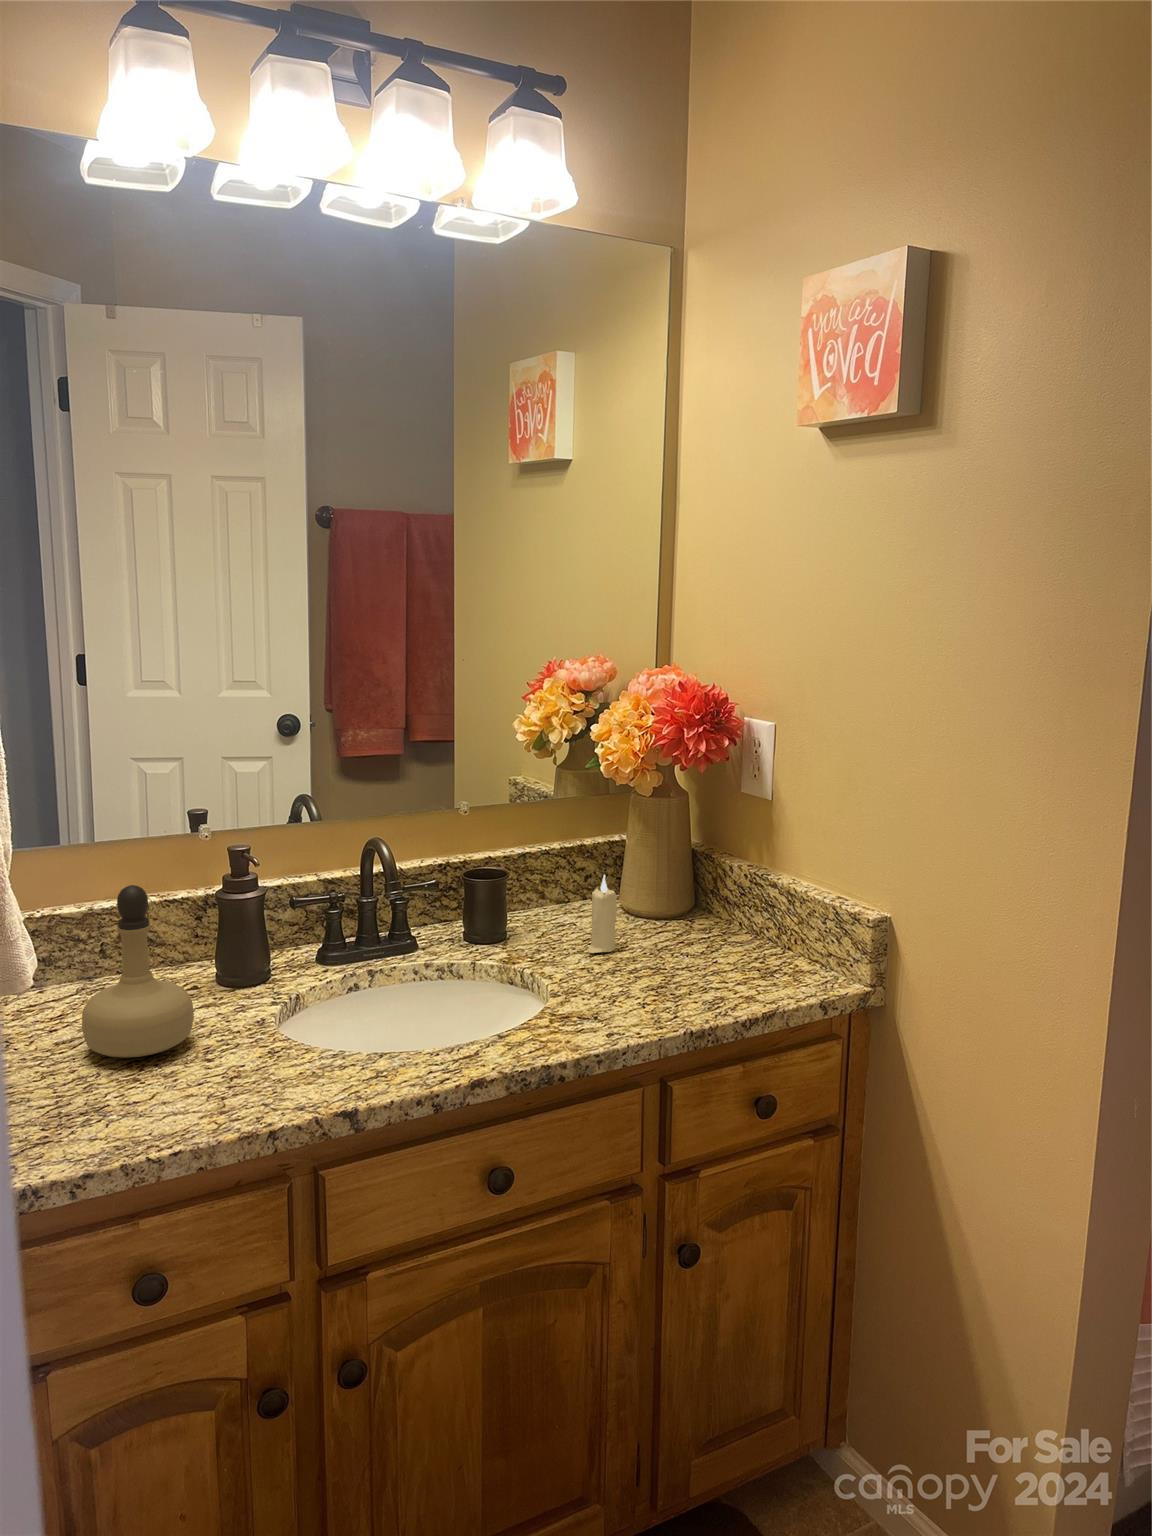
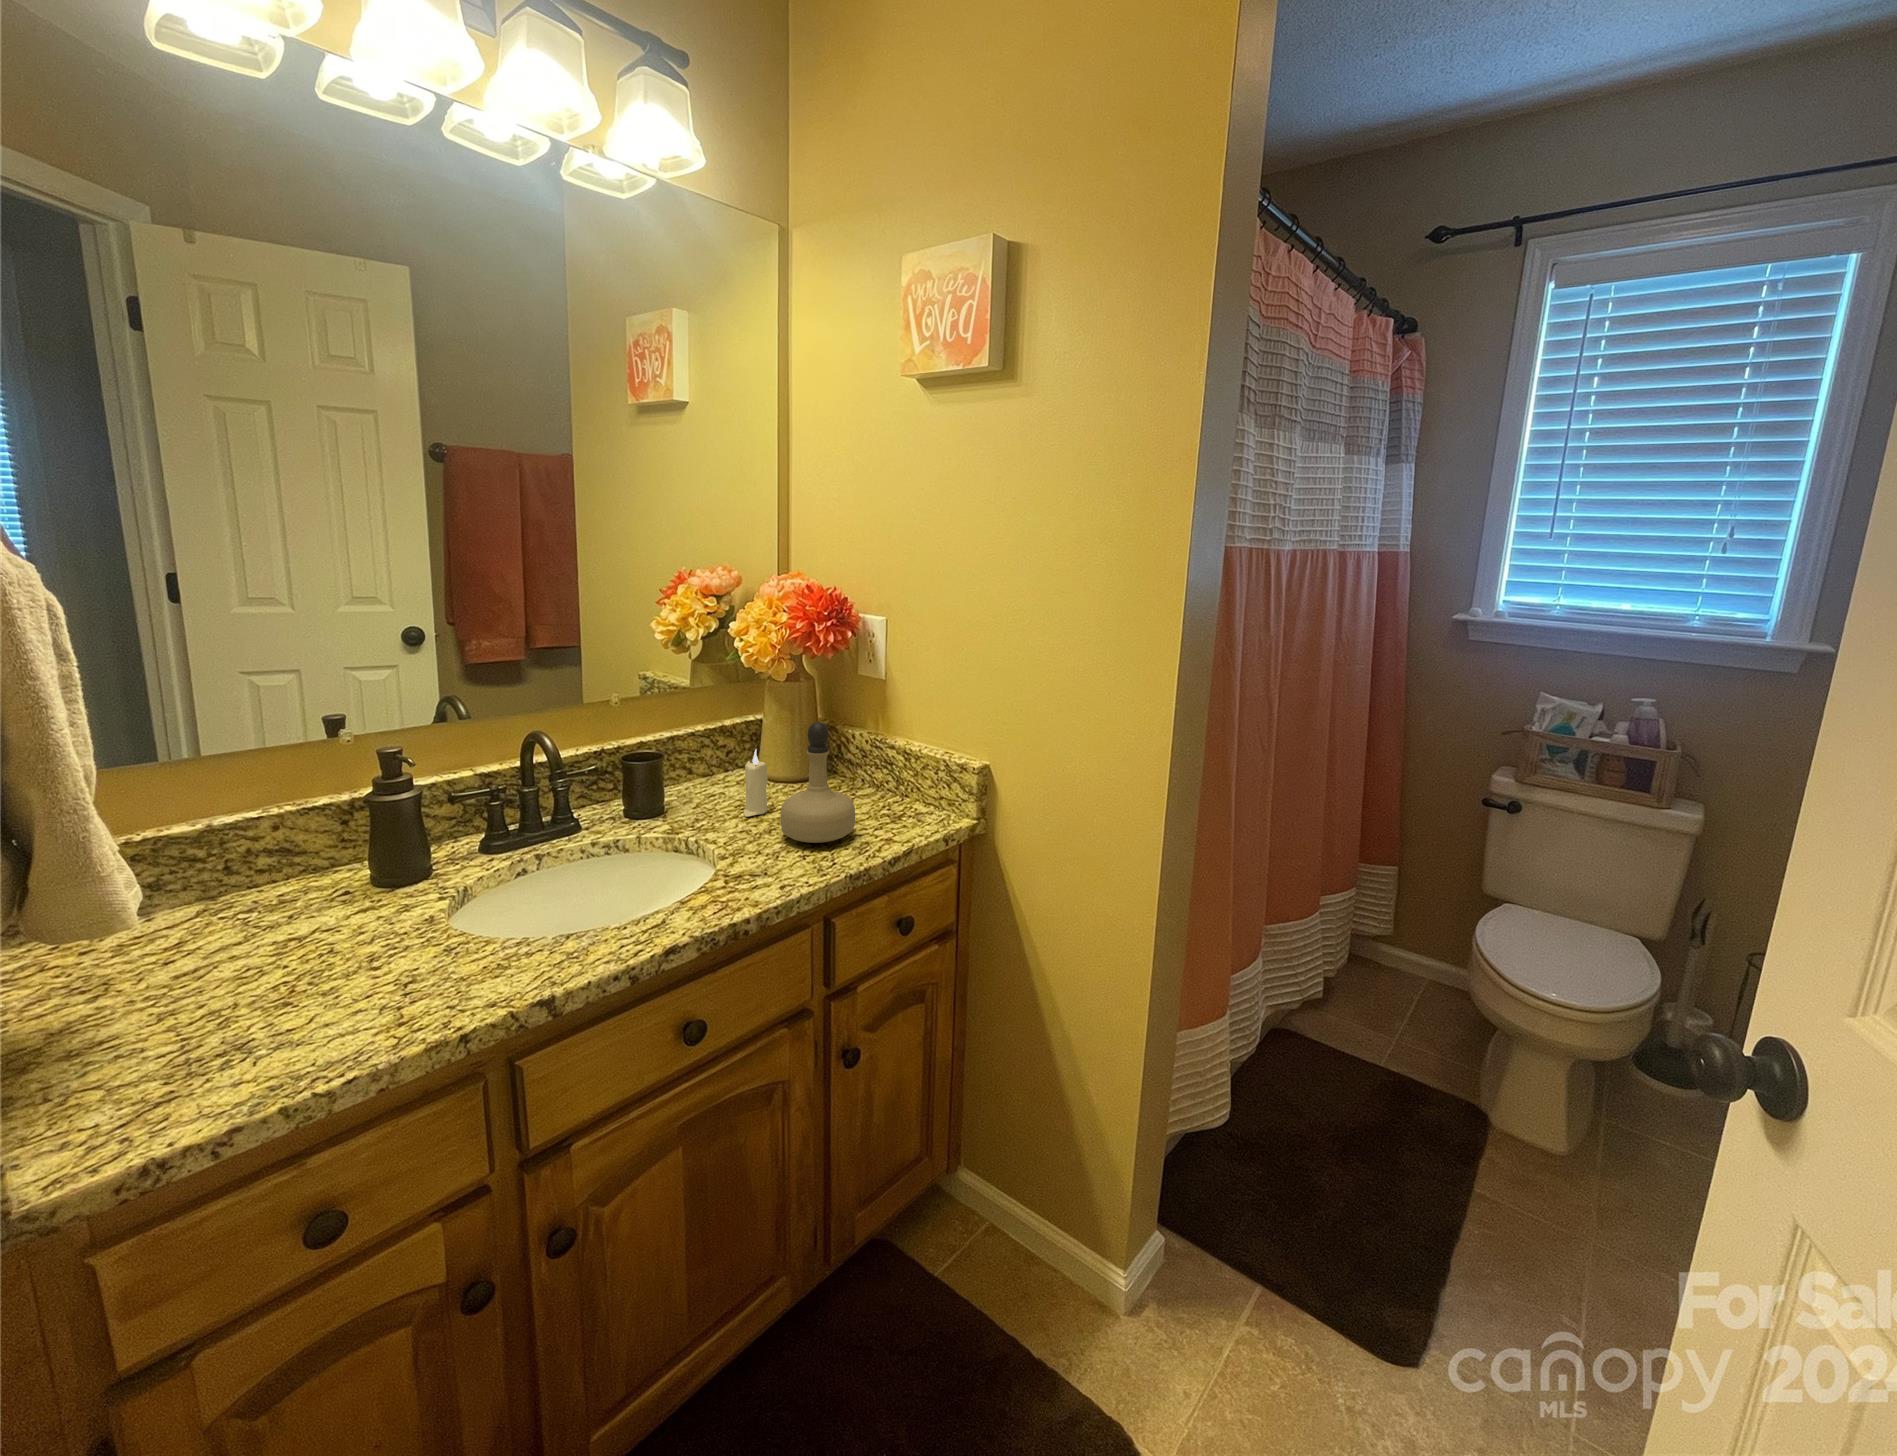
perfume bottle: present [82,885,194,1058] -> present [780,722,855,843]

